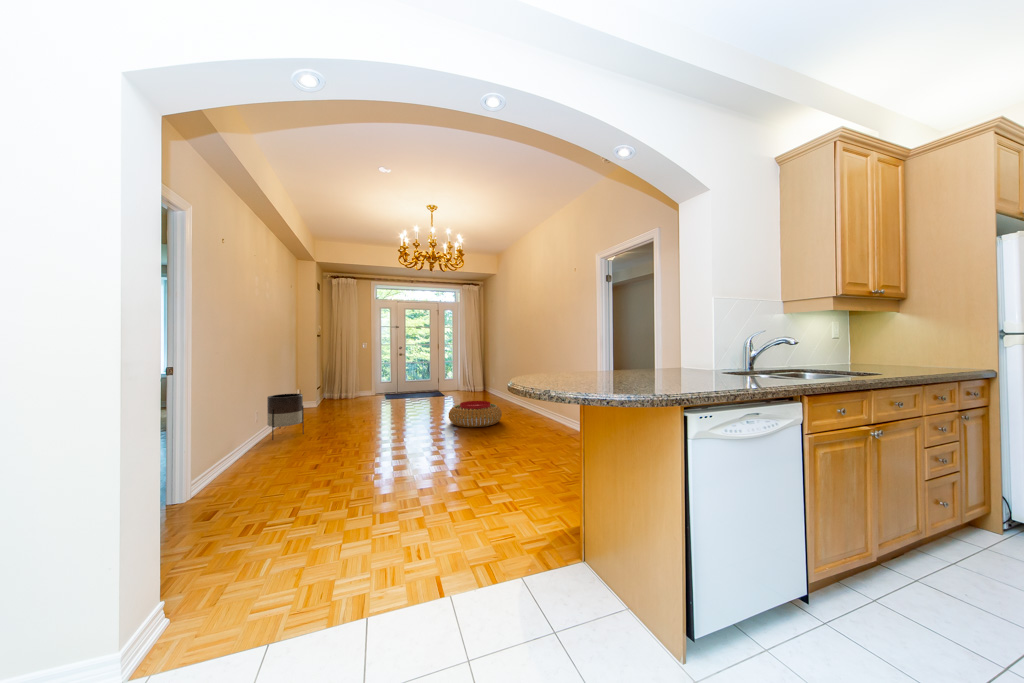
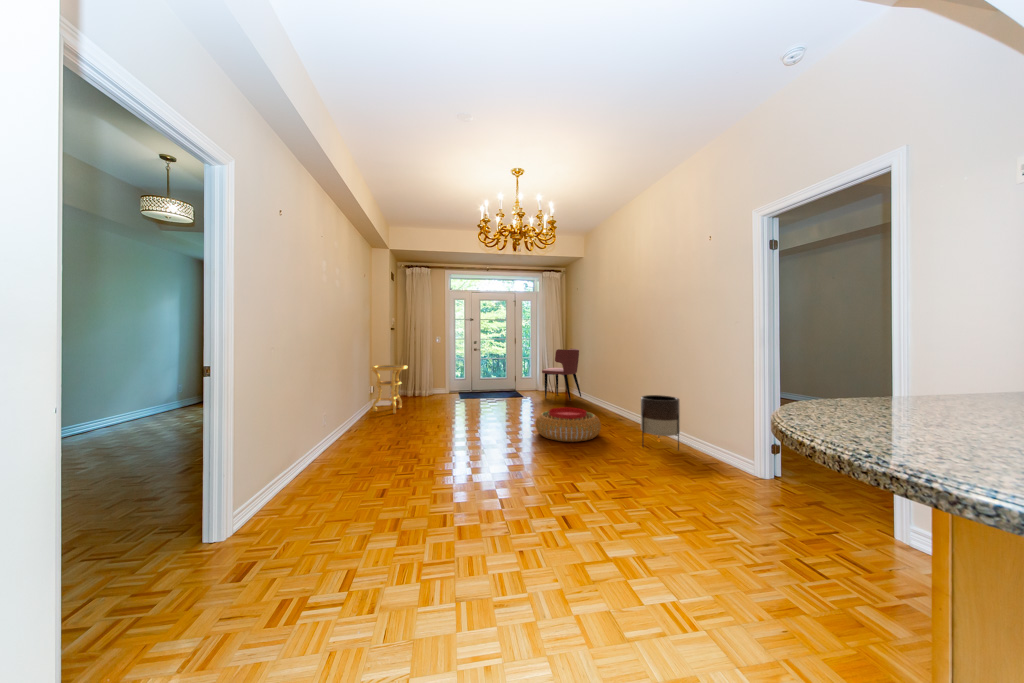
dining chair: none [462,353,497,398] -> present [542,349,581,400]
side table: none [297,369,334,414] -> present [371,365,408,413]
planter: present [267,394,304,440] -> present [641,395,680,450]

